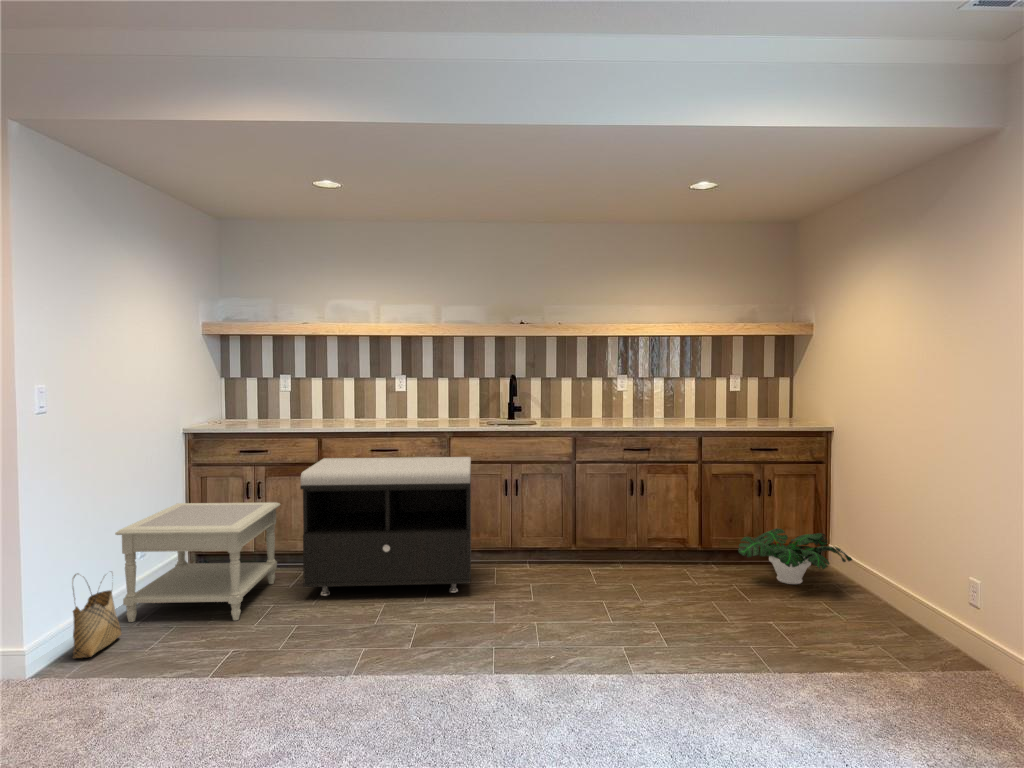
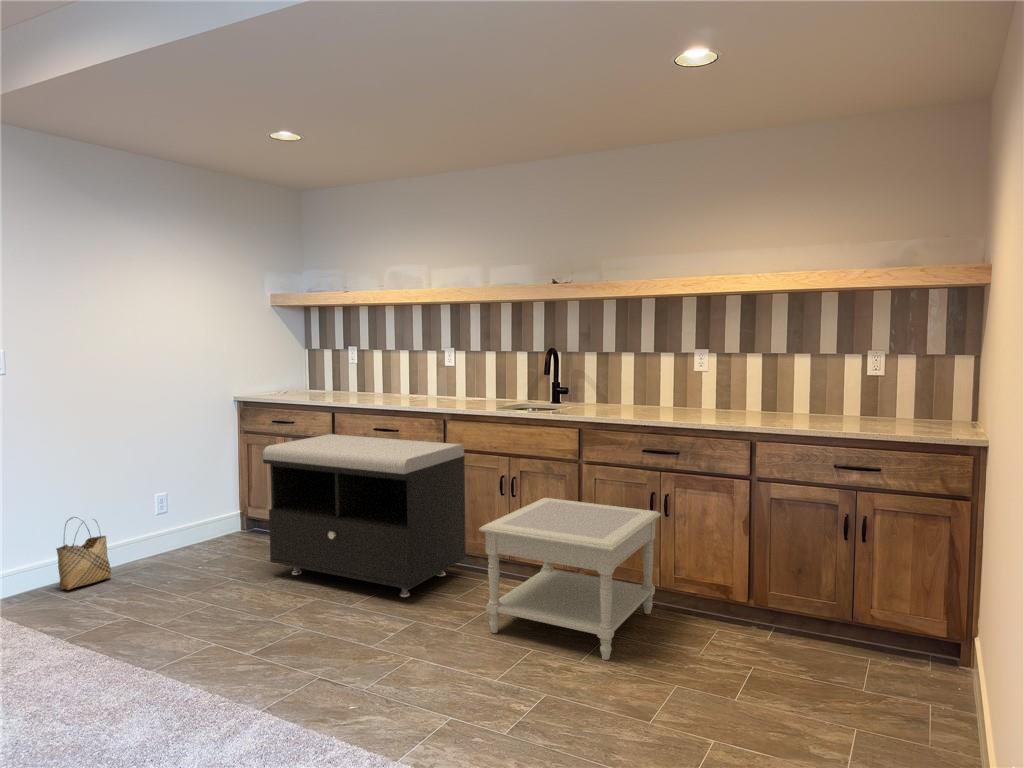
side table: present [115,502,280,622] -> present [479,498,661,660]
potted plant: present [738,528,852,584] -> none [756,594,935,688]

